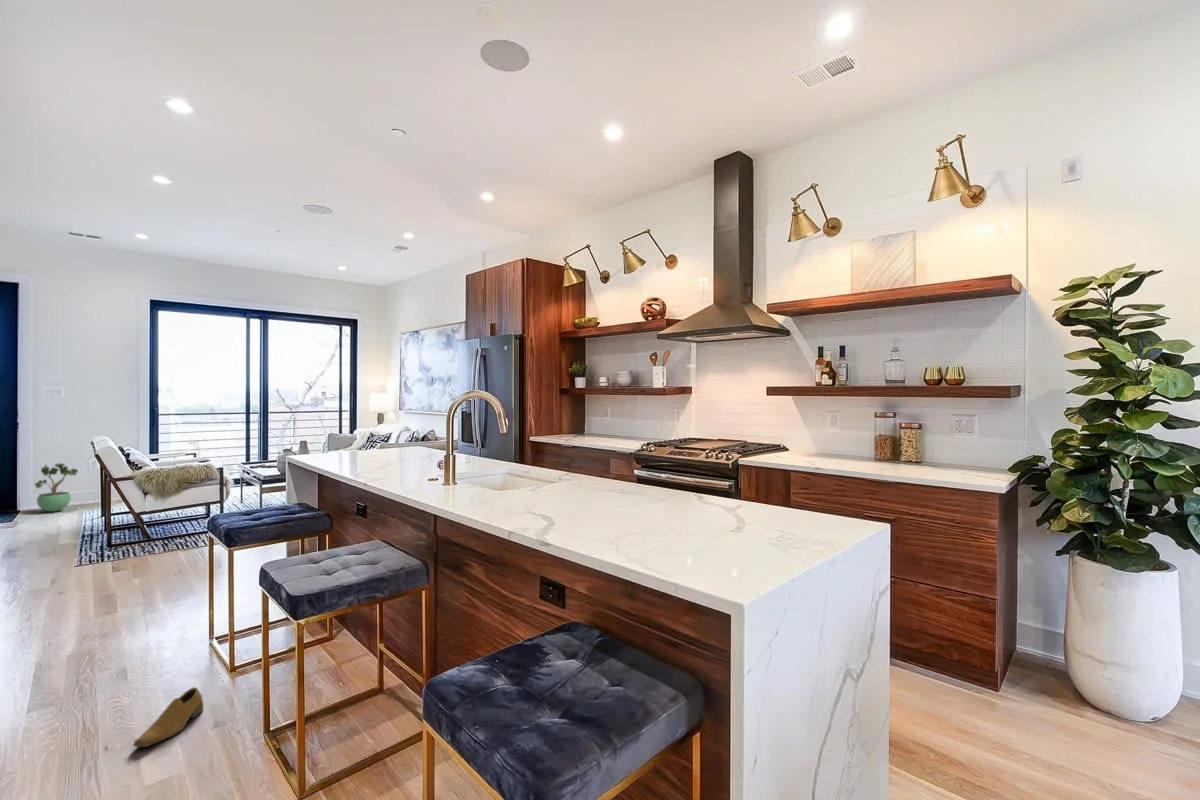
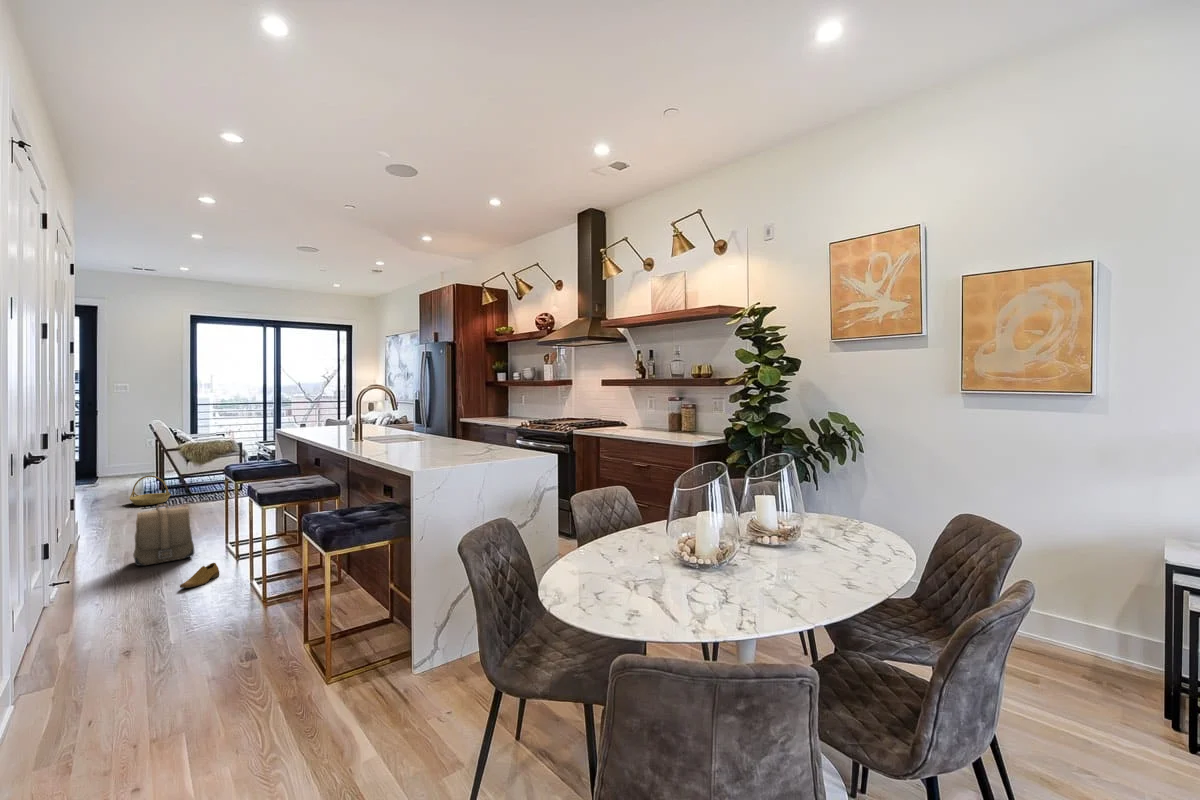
potted plant: present [35,463,78,512] -> none [106,441,137,478]
basket: none [61,514,121,557] -> present [129,475,171,505]
backpack: none [55,576,158,686] -> present [133,504,194,566]

